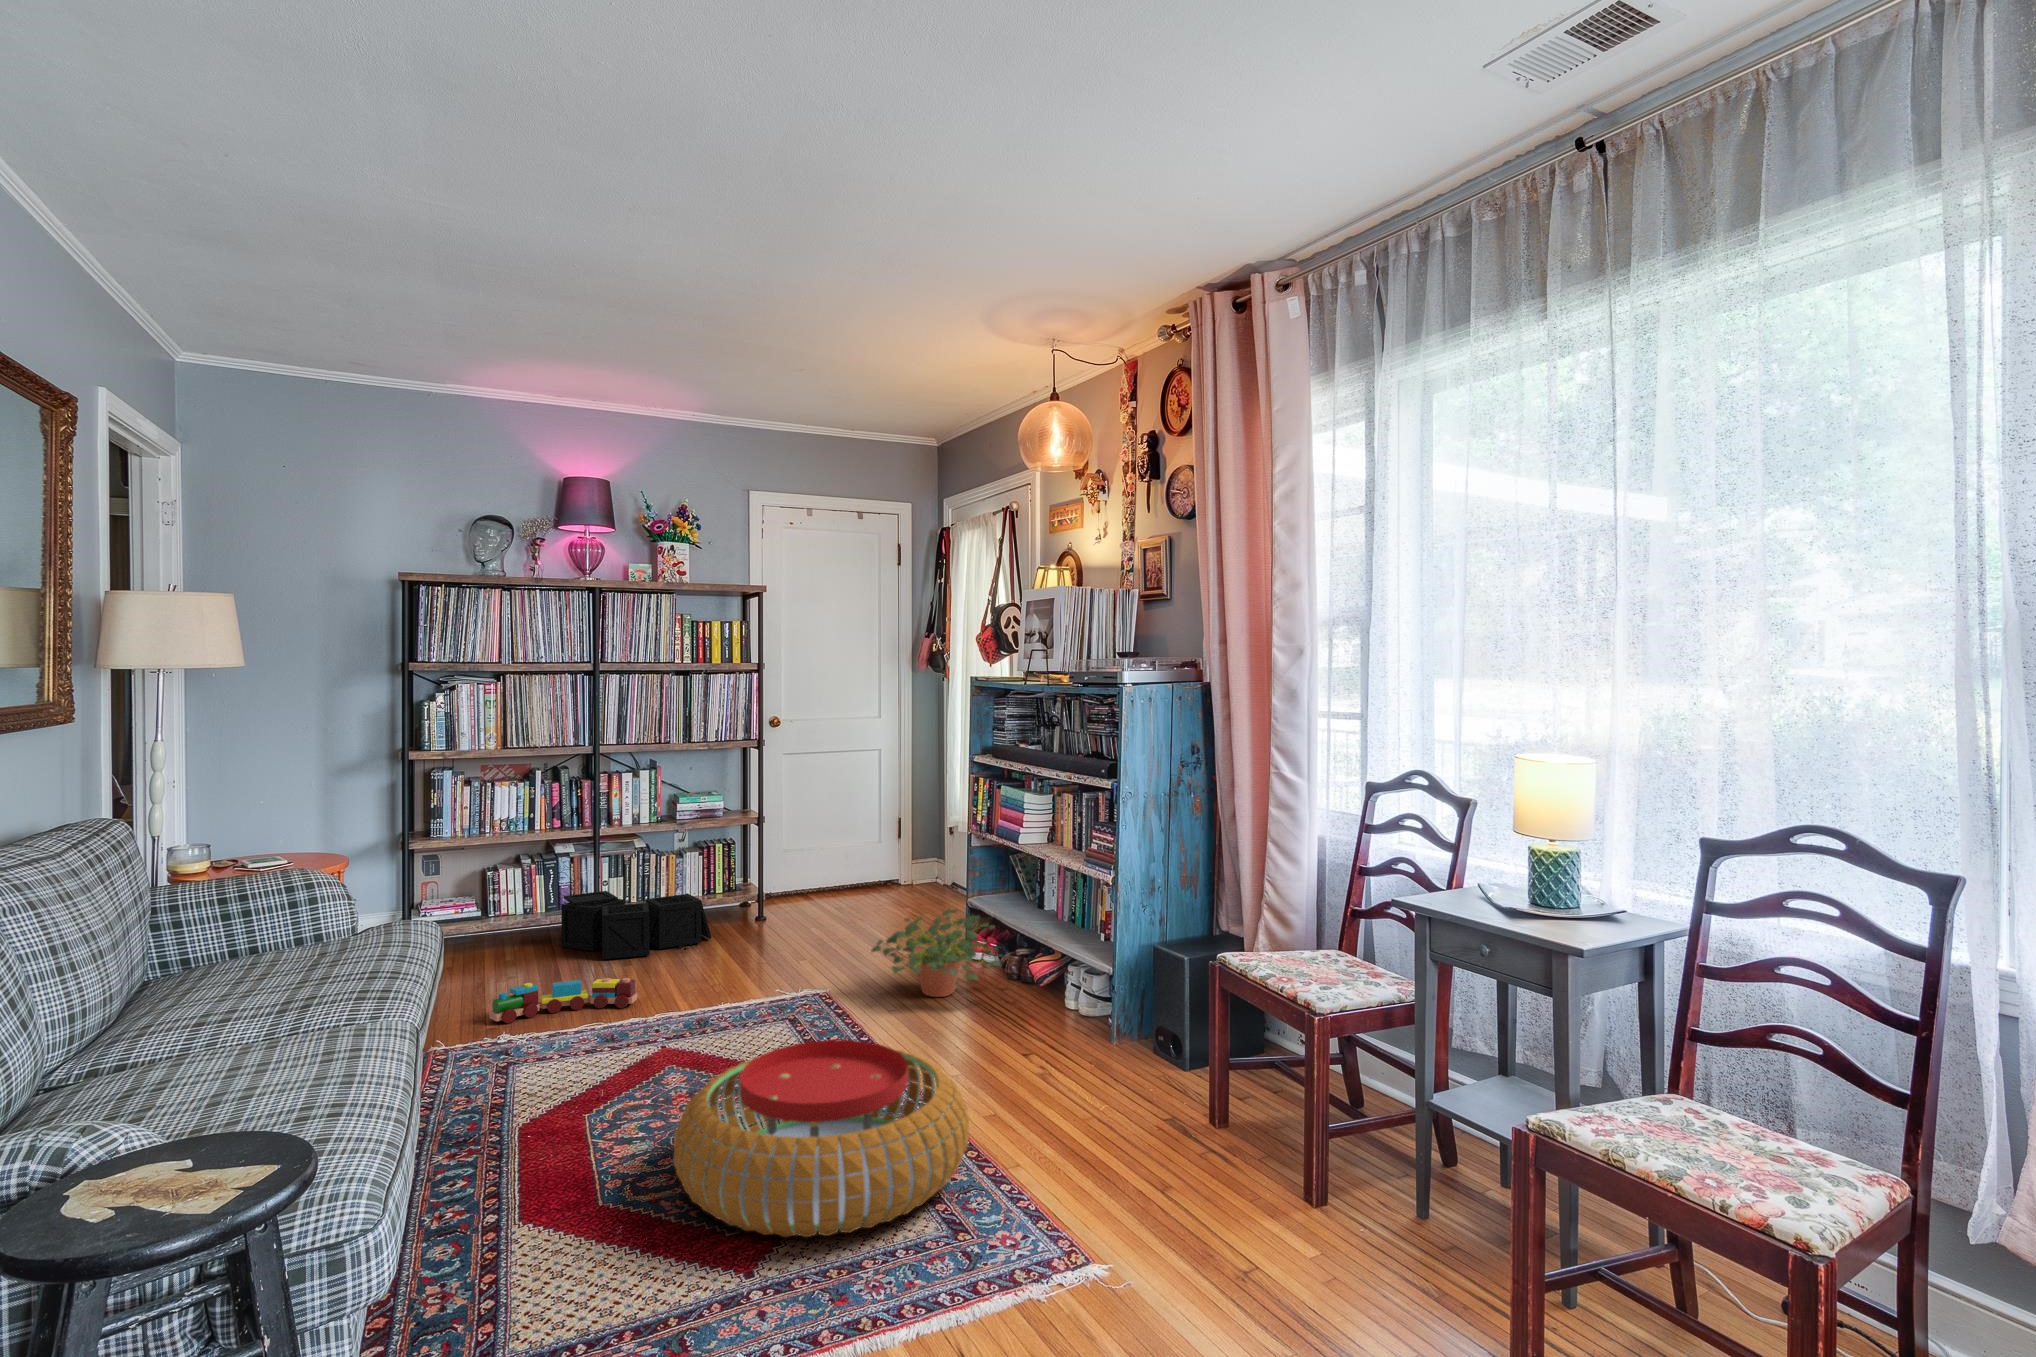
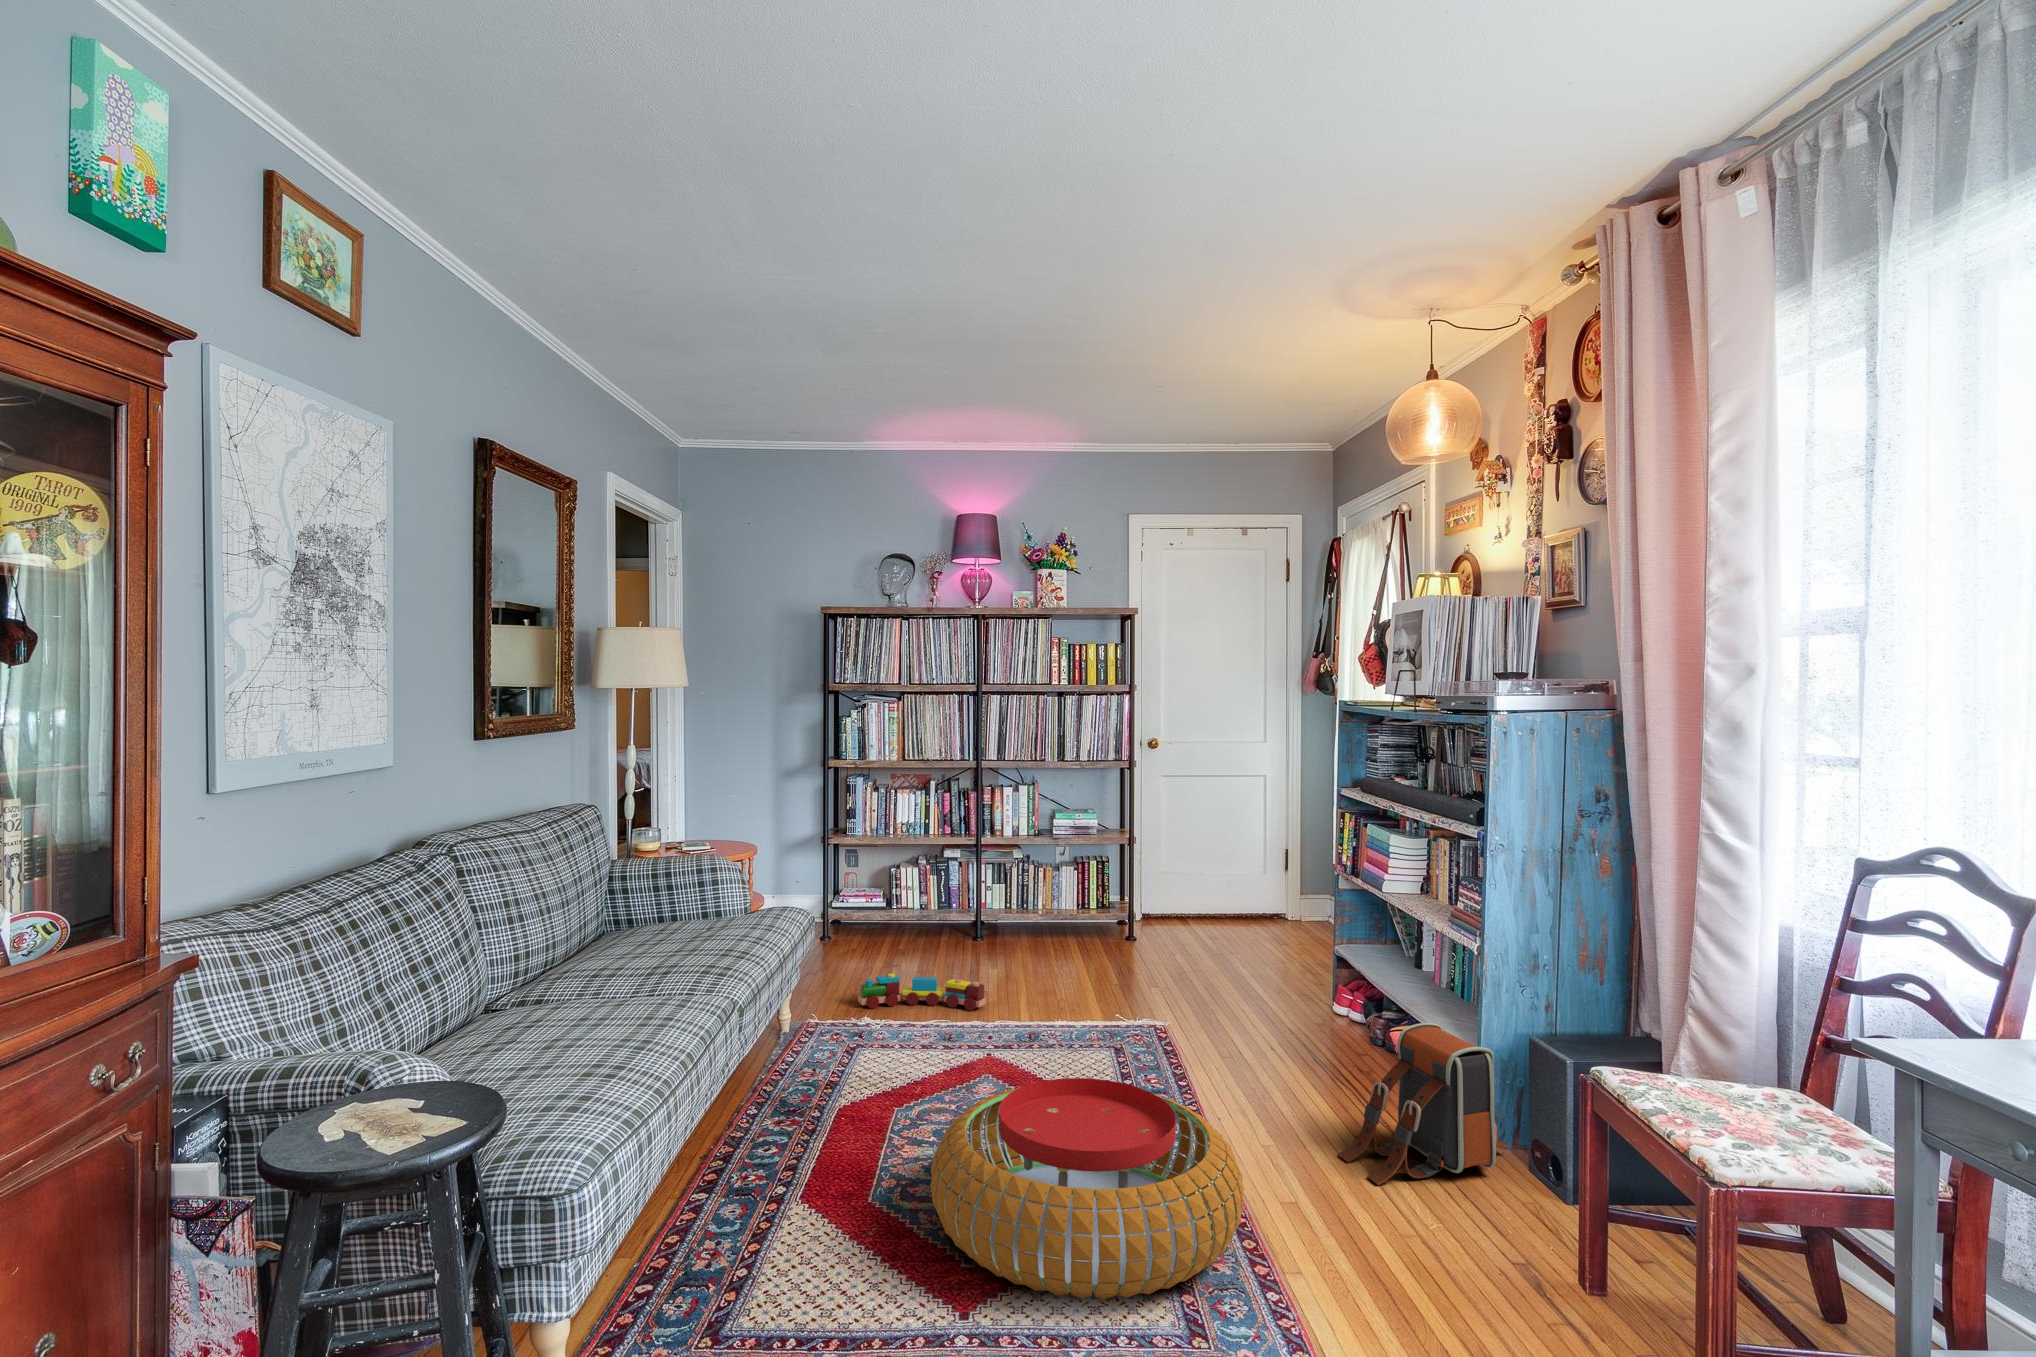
storage bin: present [561,891,712,960] -> none [946,895,1078,962]
potted plant: present [872,909,1005,997] -> none [1211,956,1366,1052]
backpack: none [1014,948,1137,1088] -> present [1338,1023,1508,1185]

